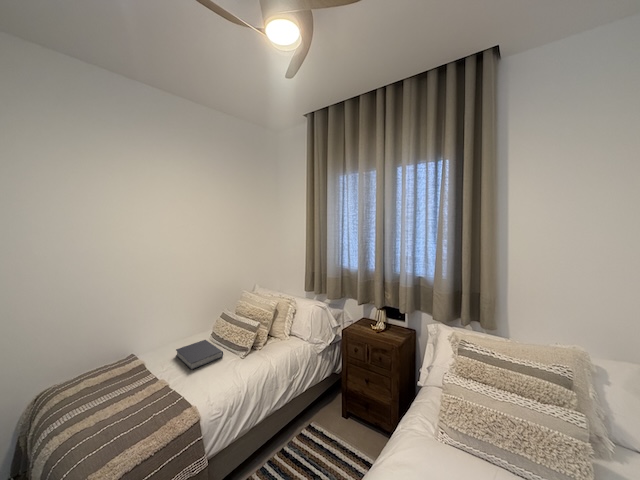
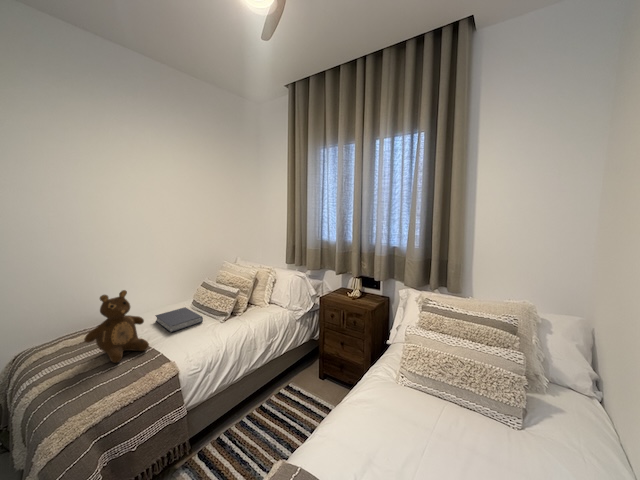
teddy bear: none [106,328,170,408] -> present [84,290,149,363]

